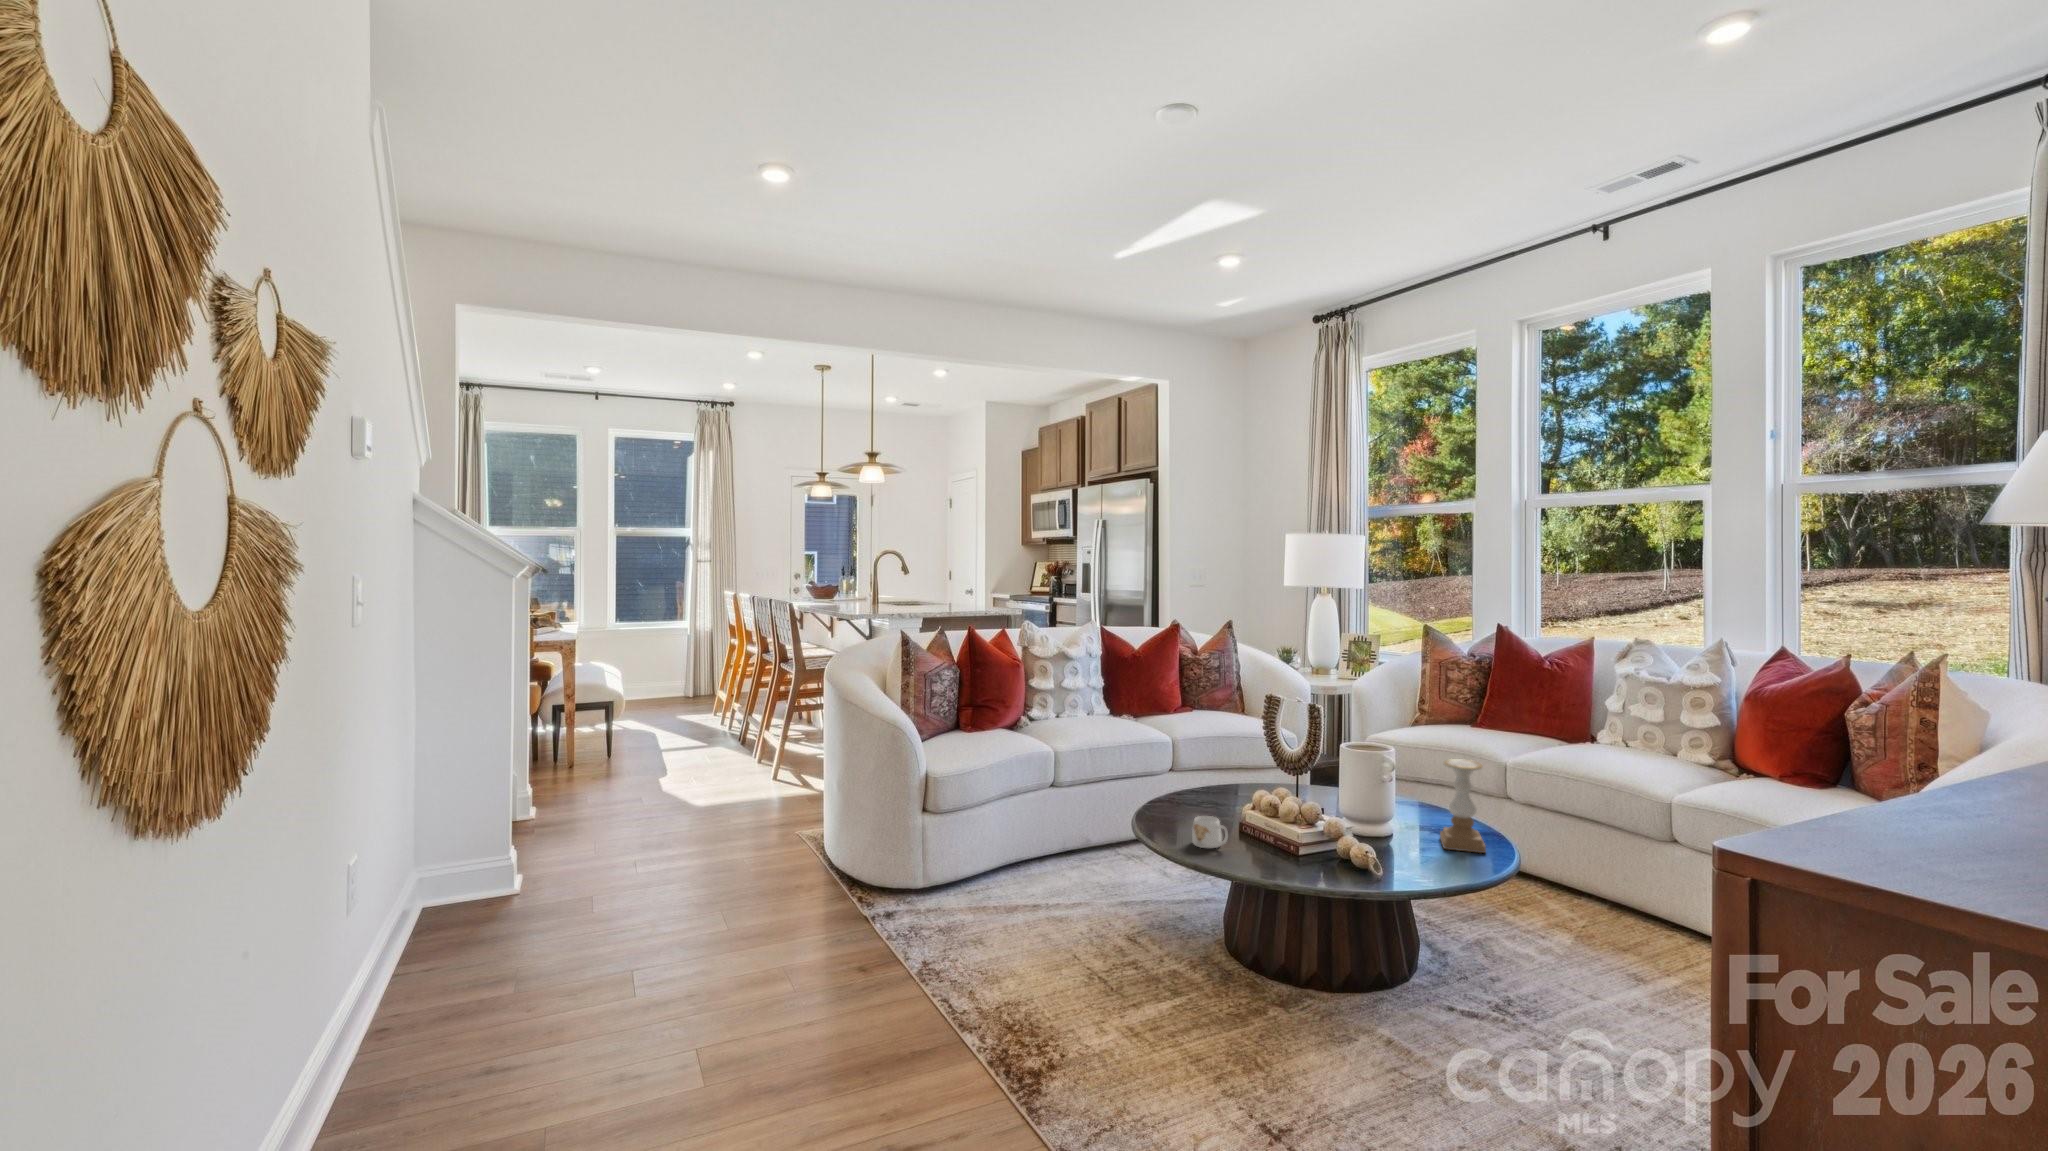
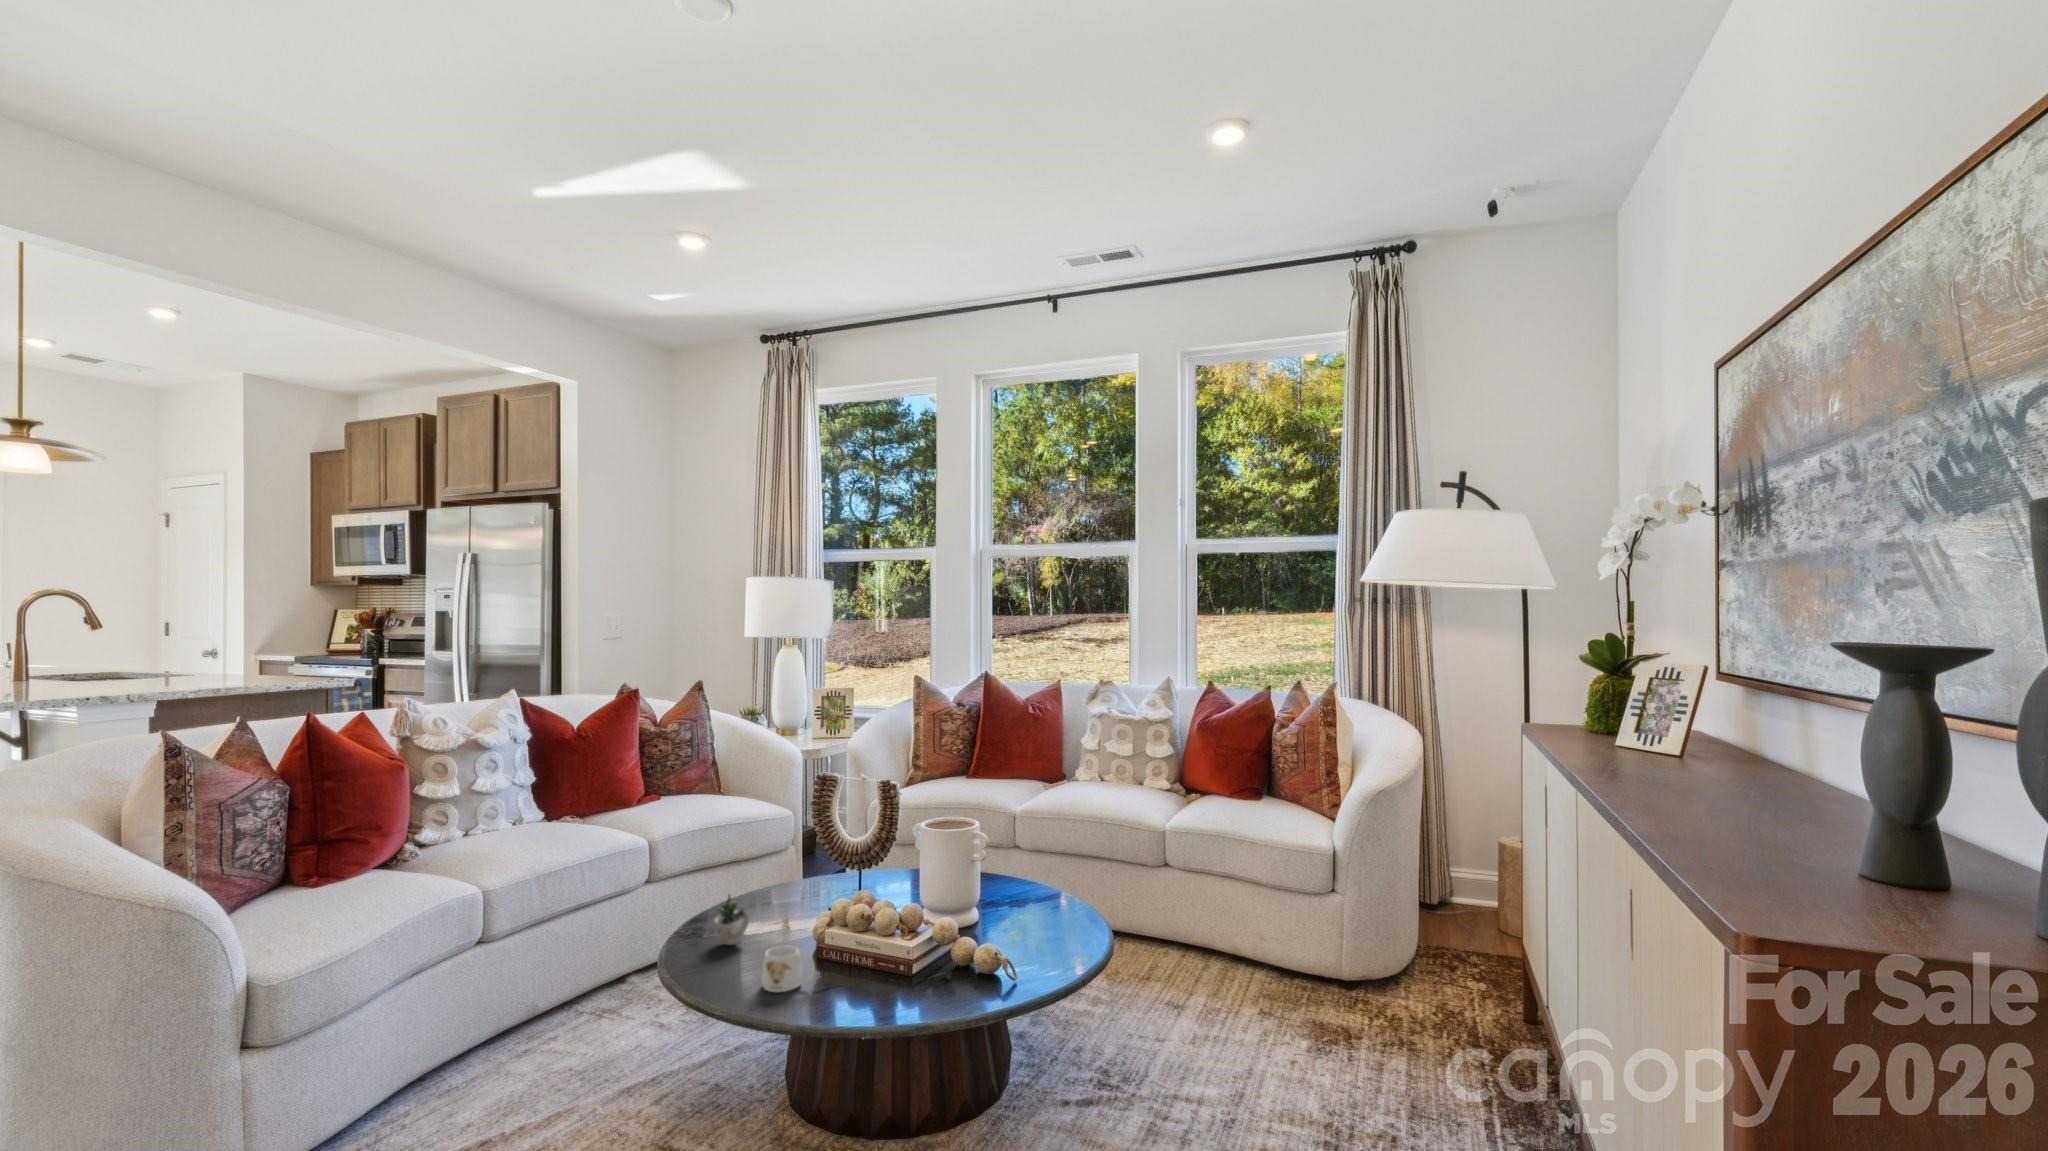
candle holder: present [1440,759,1486,853] -> none [1021,820,1073,924]
succulent plant: none [1177,775,1222,813] -> present [712,895,749,945]

